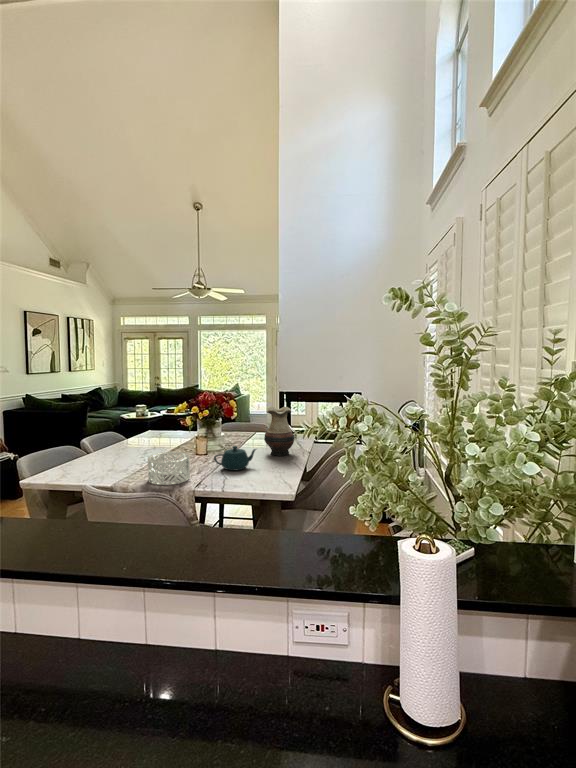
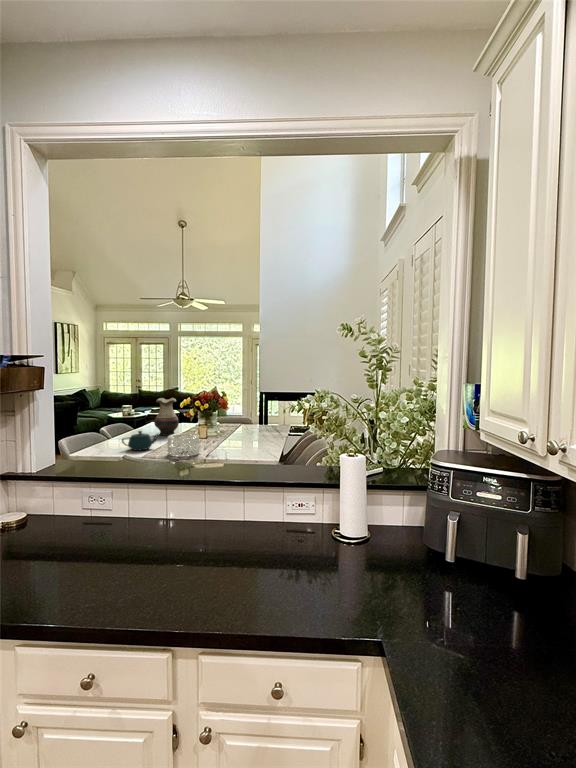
vase: present [264,407,294,456] -> present [154,398,179,436]
teapot: present [214,446,256,471] -> present [122,431,159,450]

